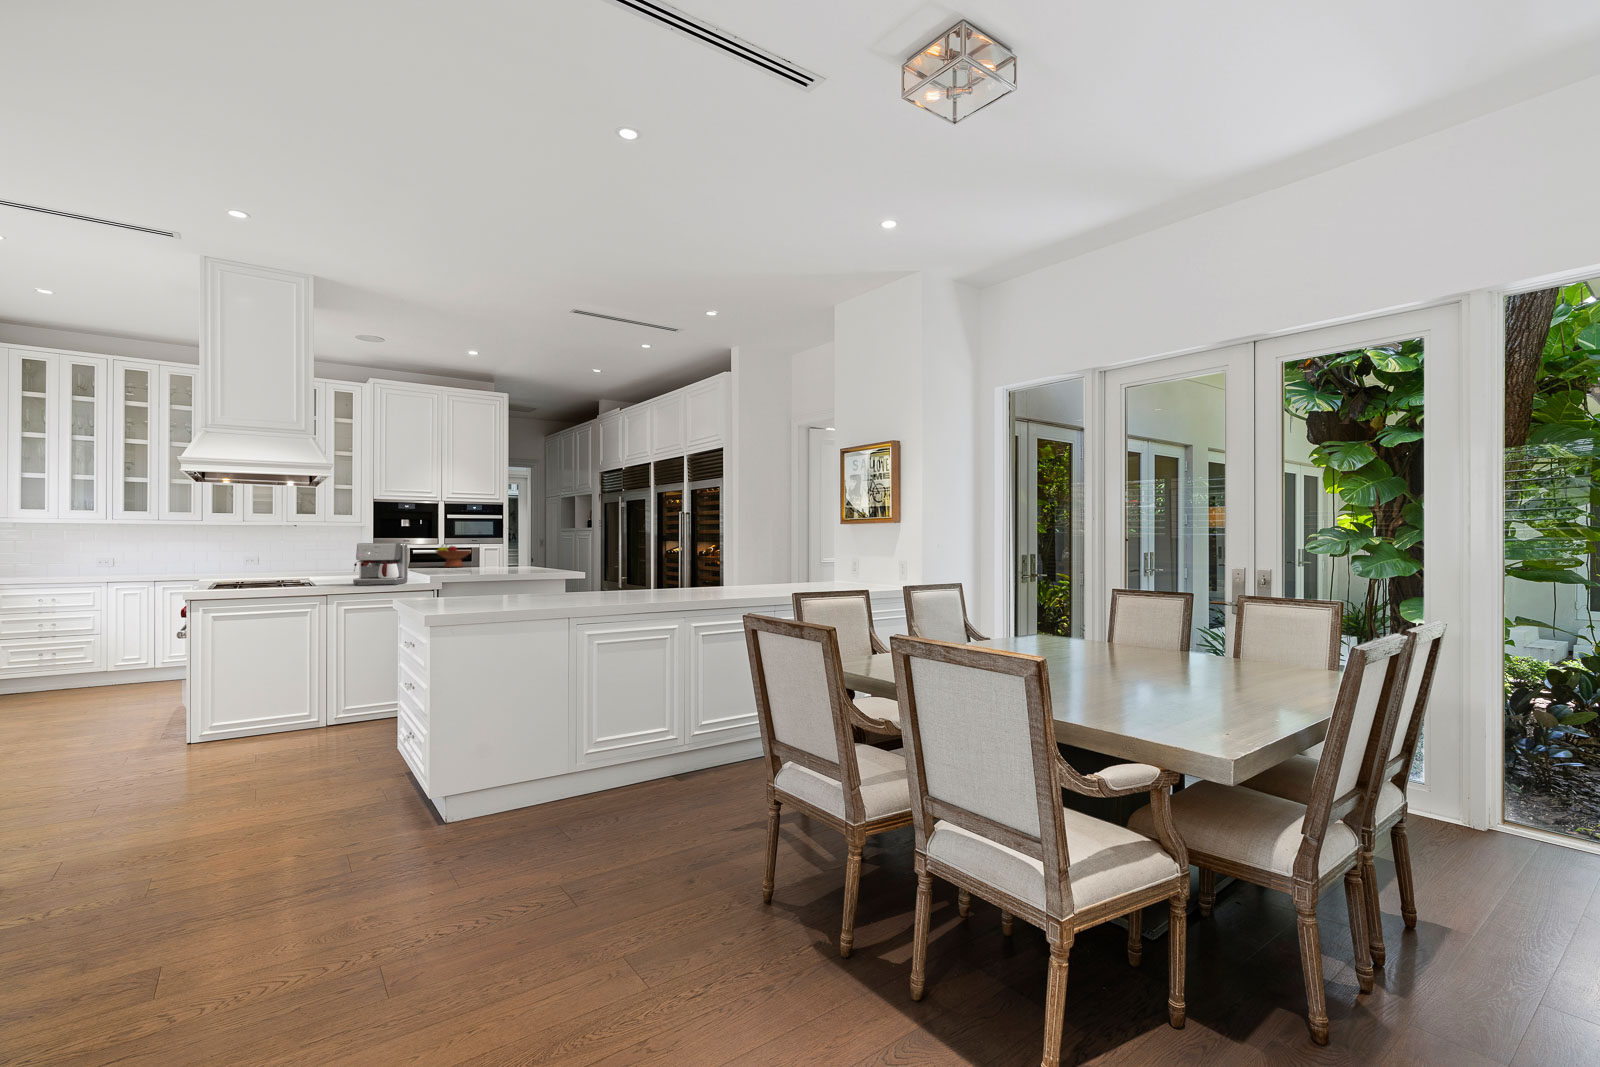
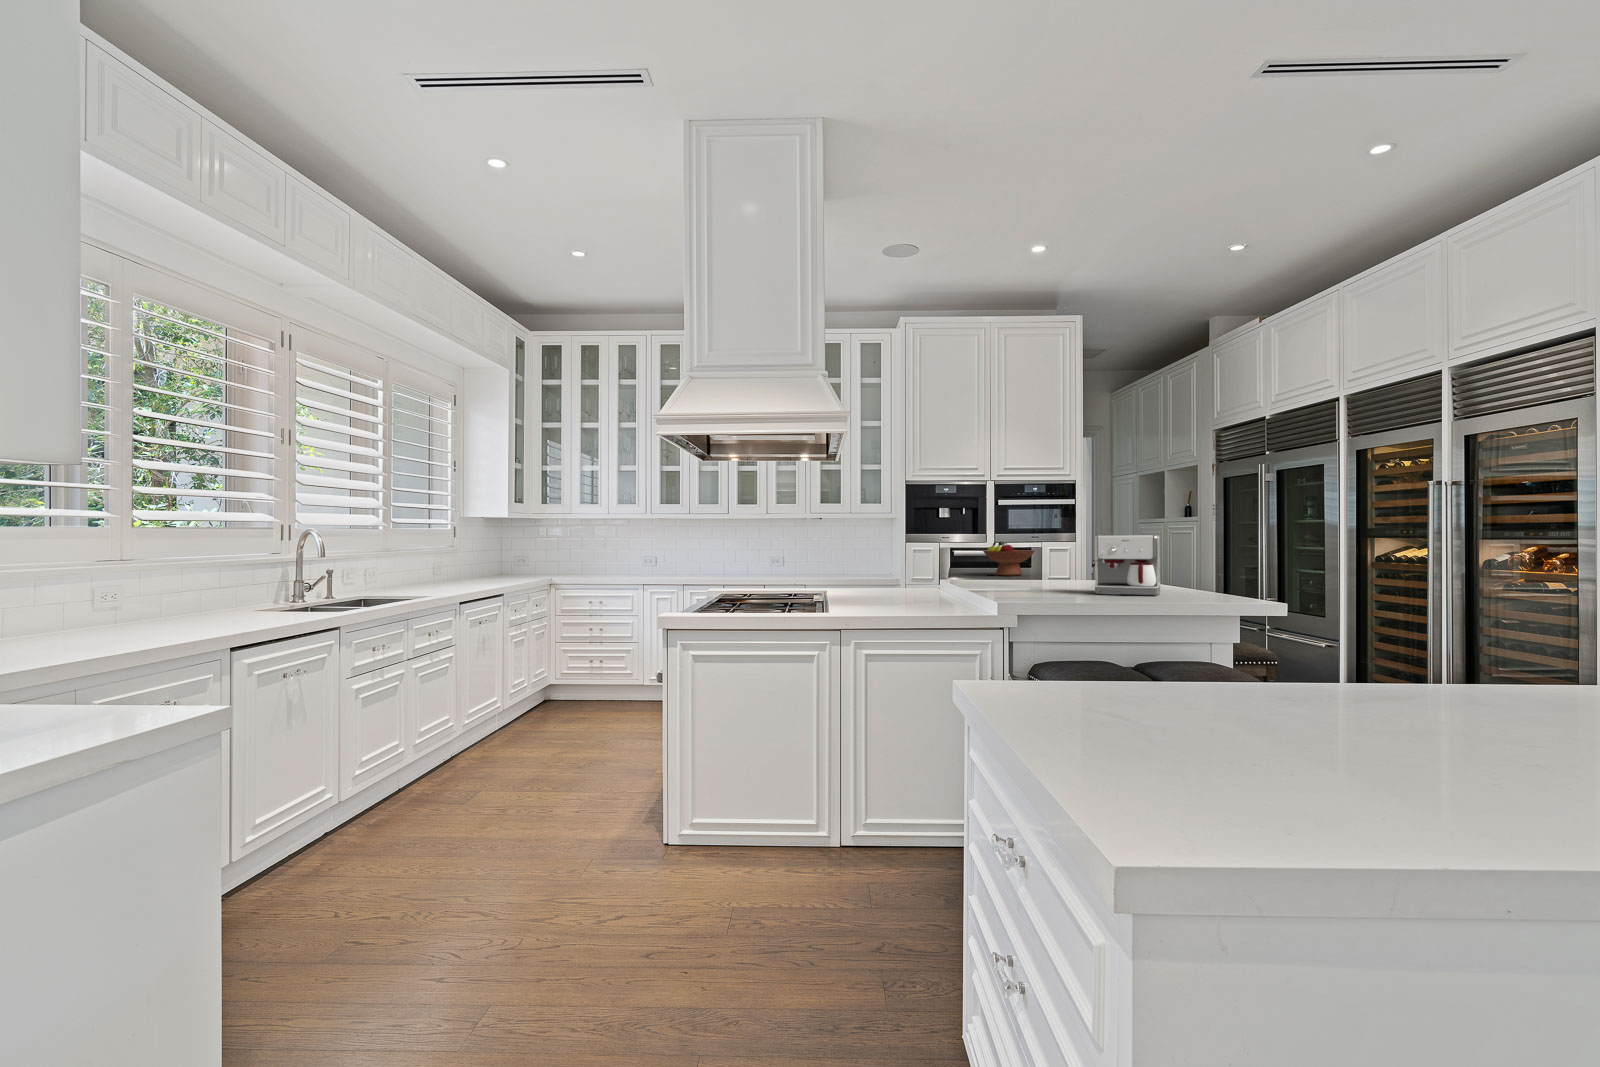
coffee maker: present [353,543,408,585] -> present [1091,535,1160,595]

